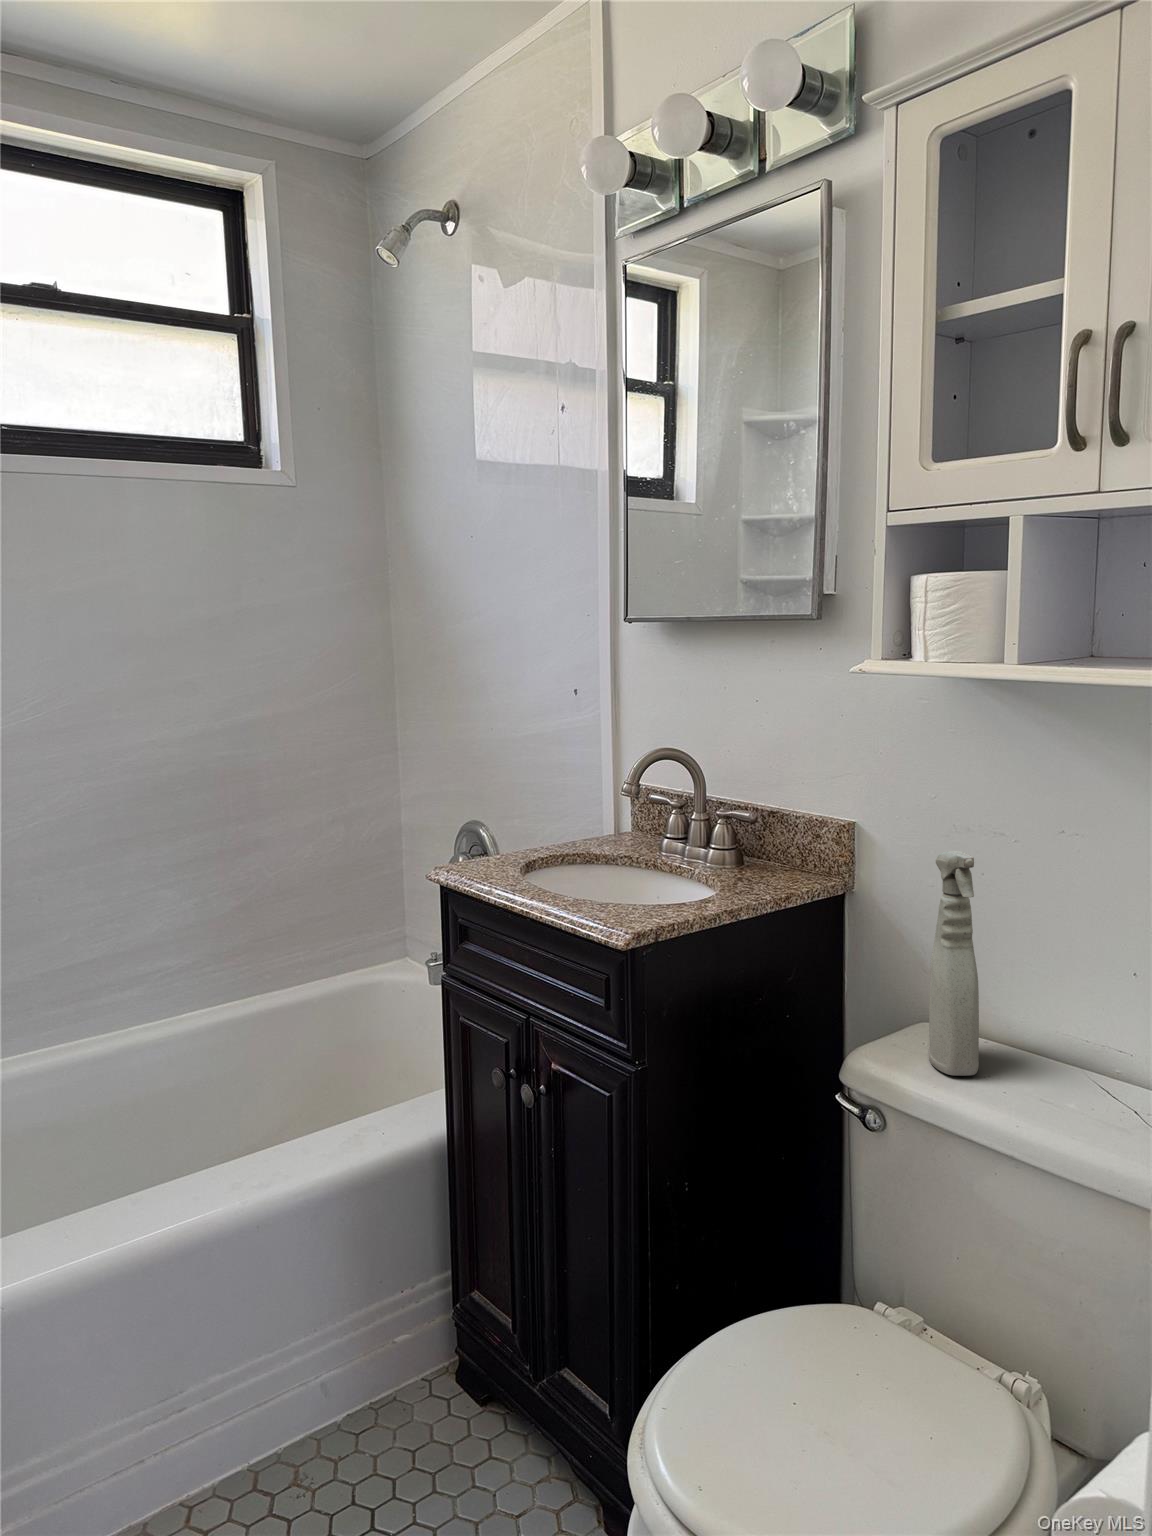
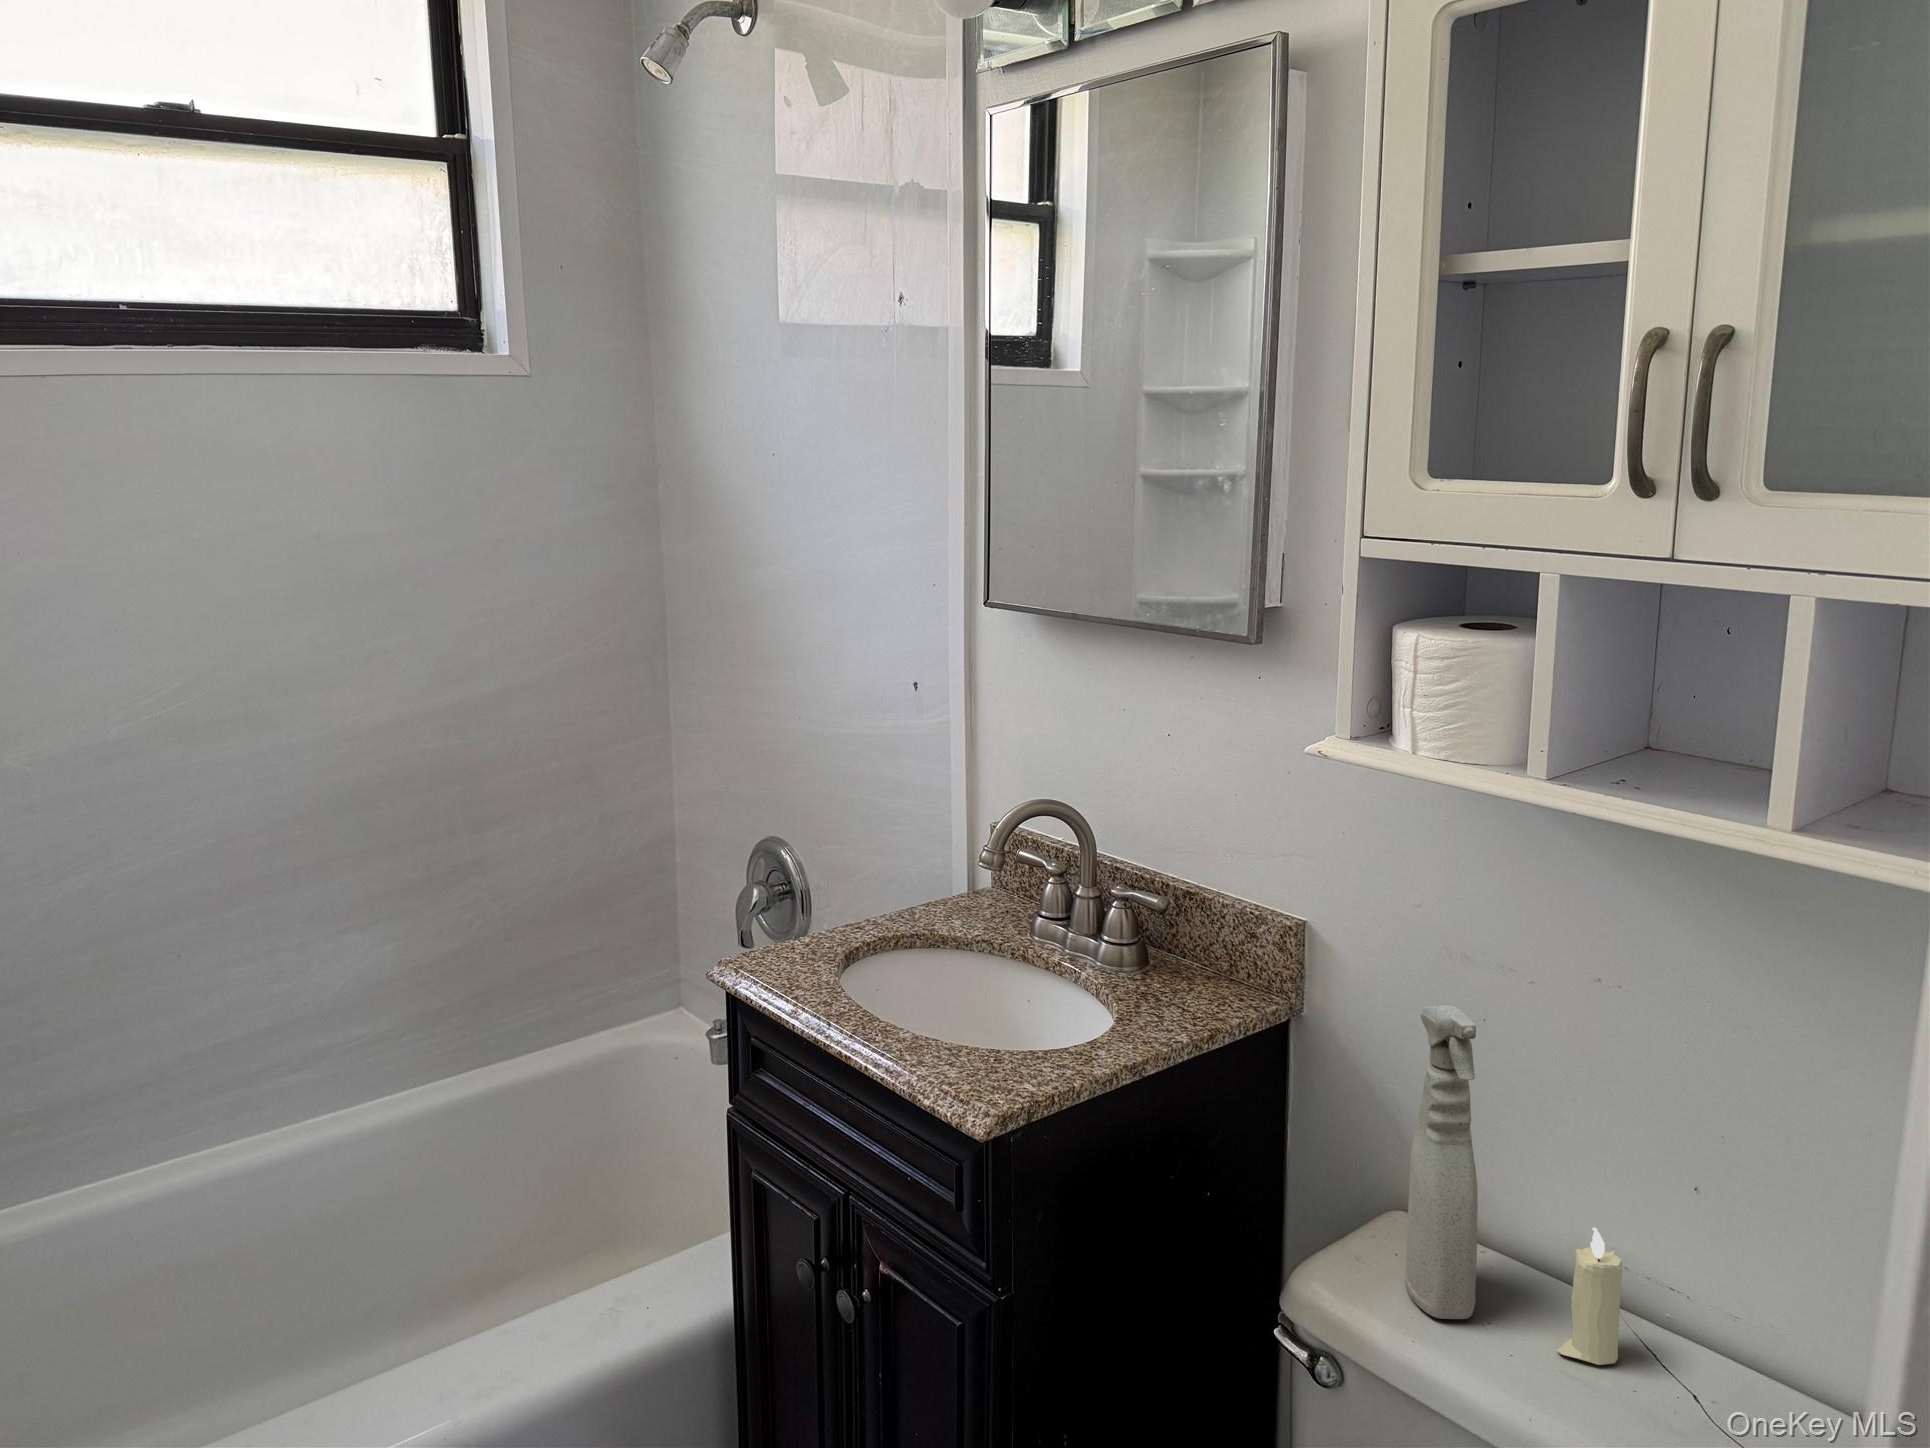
candle: none [1037,998,1082,1098] -> present [1557,1228,1622,1365]

